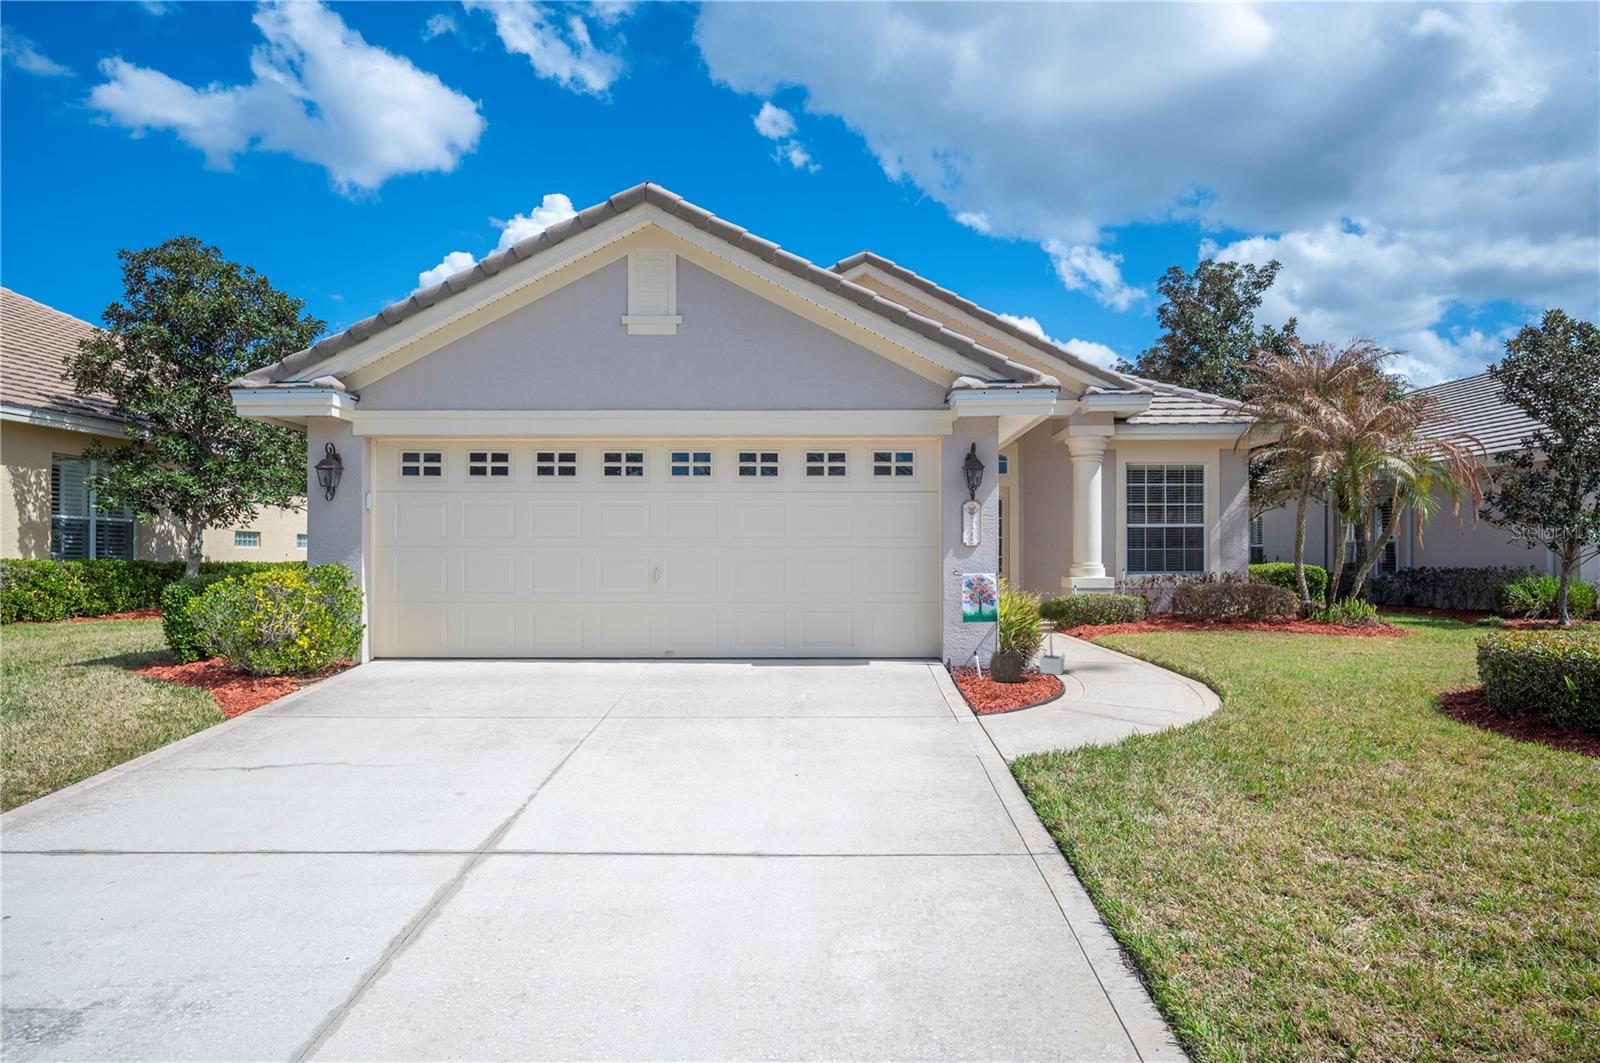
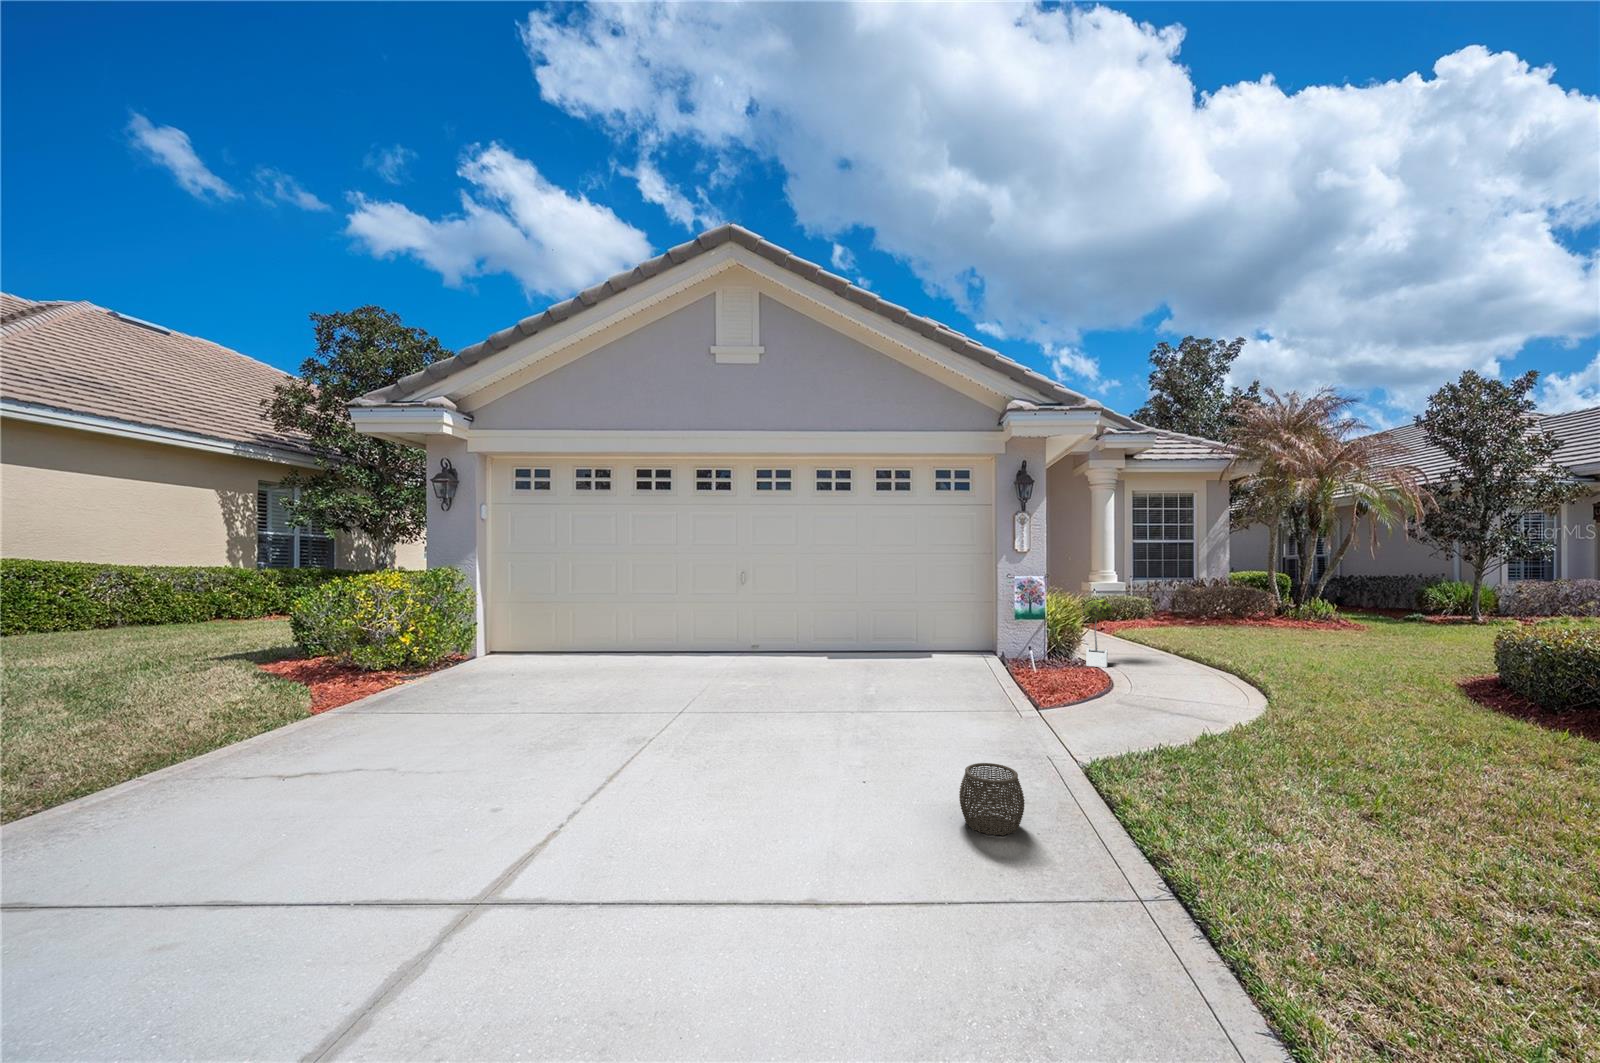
woven basket: present [990,651,1022,682] -> present [959,763,1025,836]

